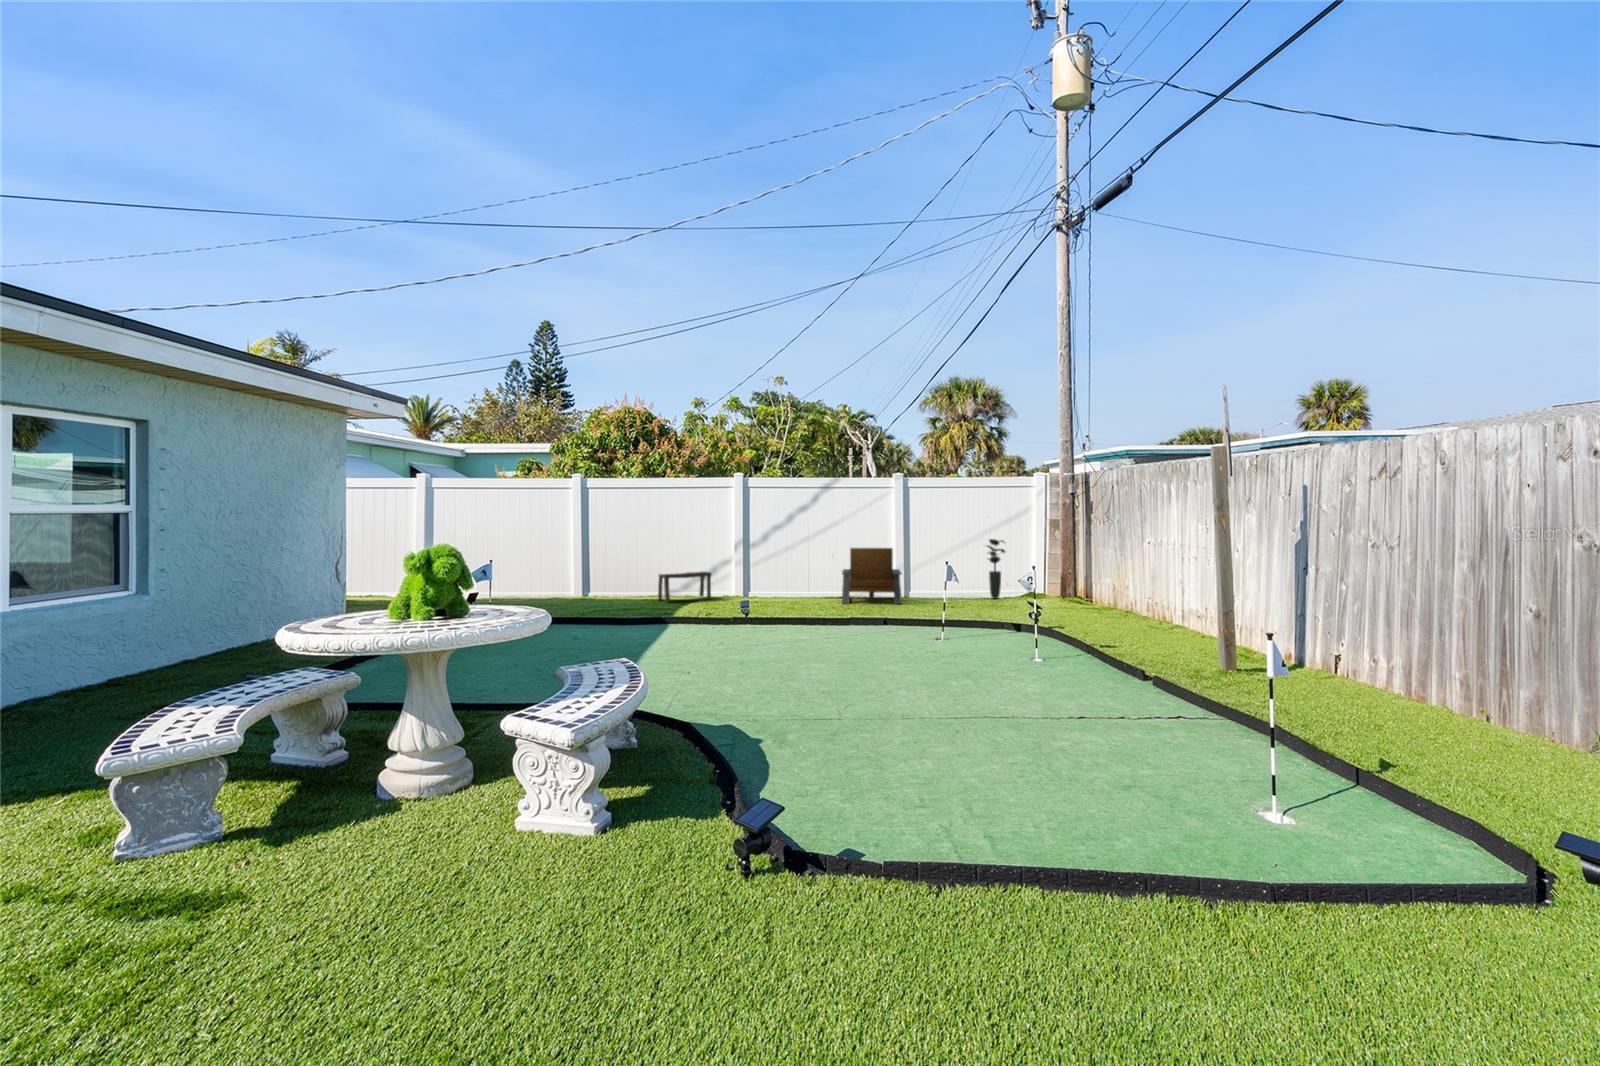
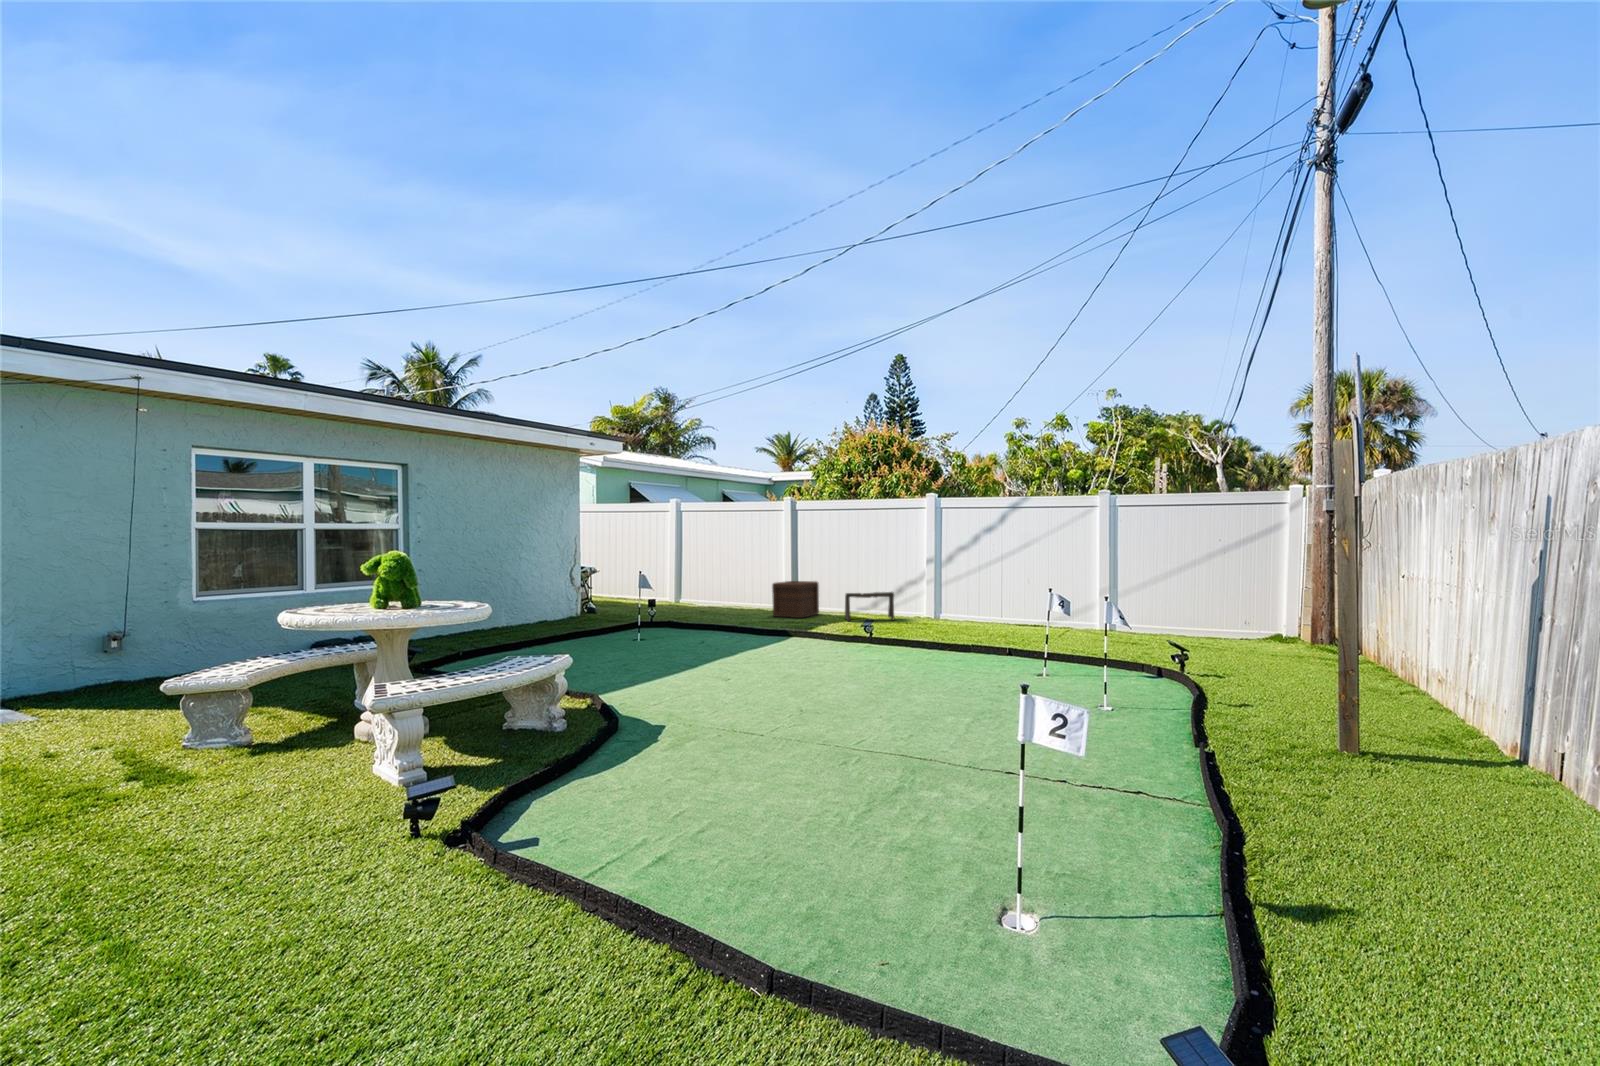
potted plant: present [987,539,1005,599] -> none [1215,560,1254,638]
lounge chair: present [842,548,902,604] -> none [1019,569,1105,637]
wooden crate: none [573,563,619,602] -> present [772,581,819,618]

